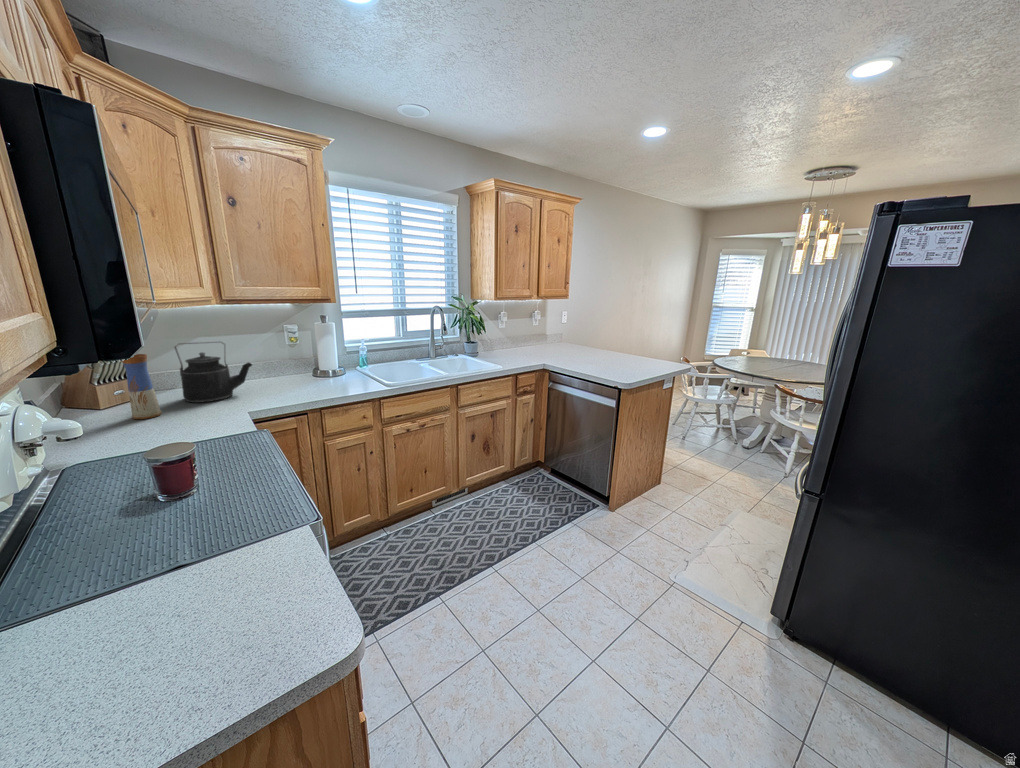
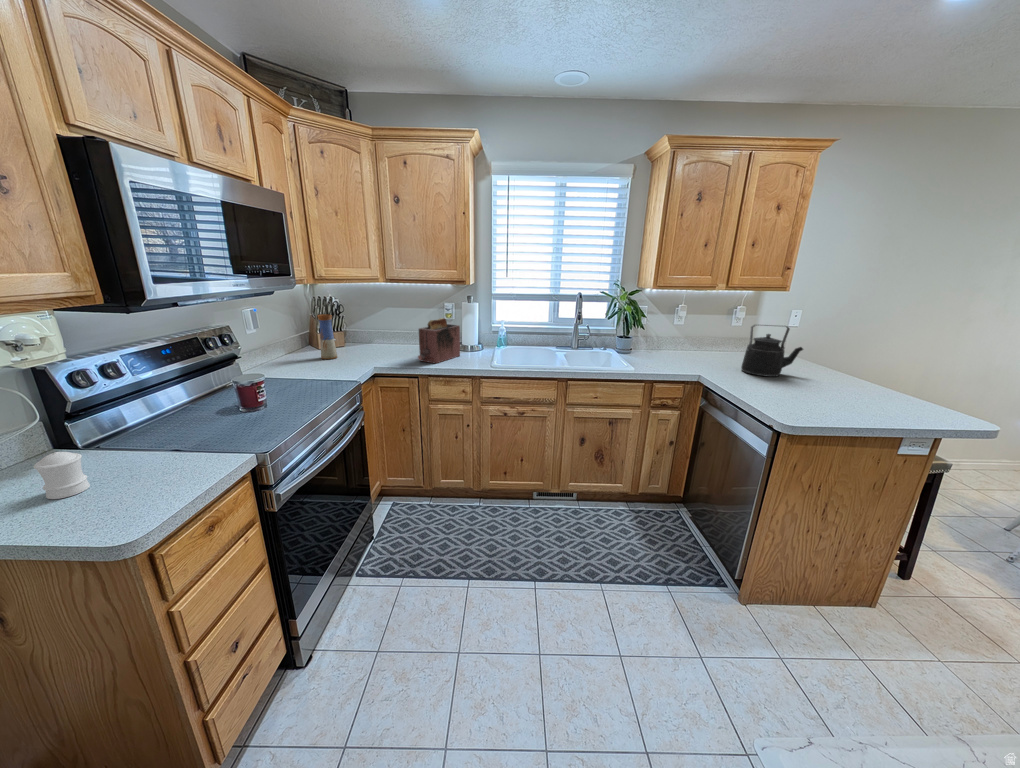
kettle: present [175,341,252,403] -> present [741,324,803,377]
toaster: none [292,342,333,395] -> present [418,318,460,363]
salt shaker: none [67,615,155,709] -> present [34,452,90,499]

